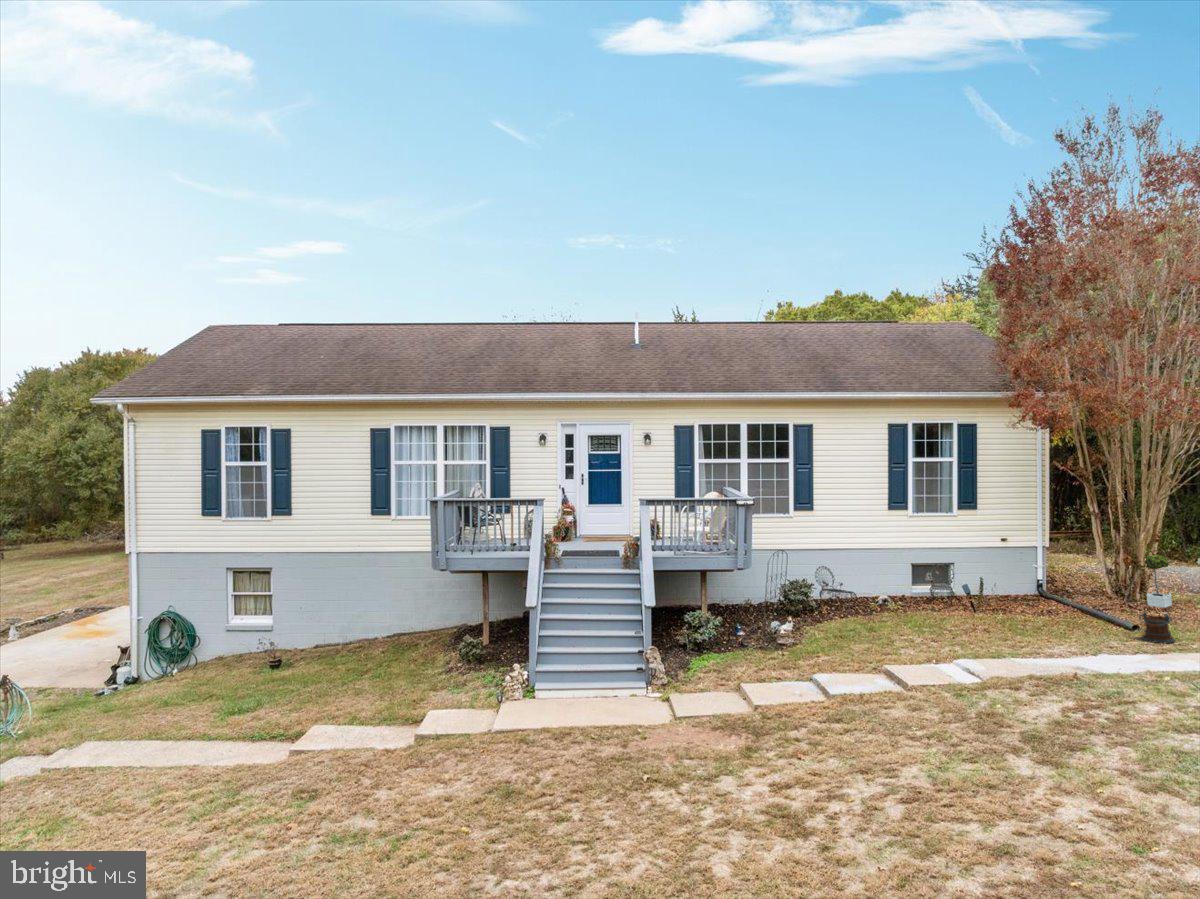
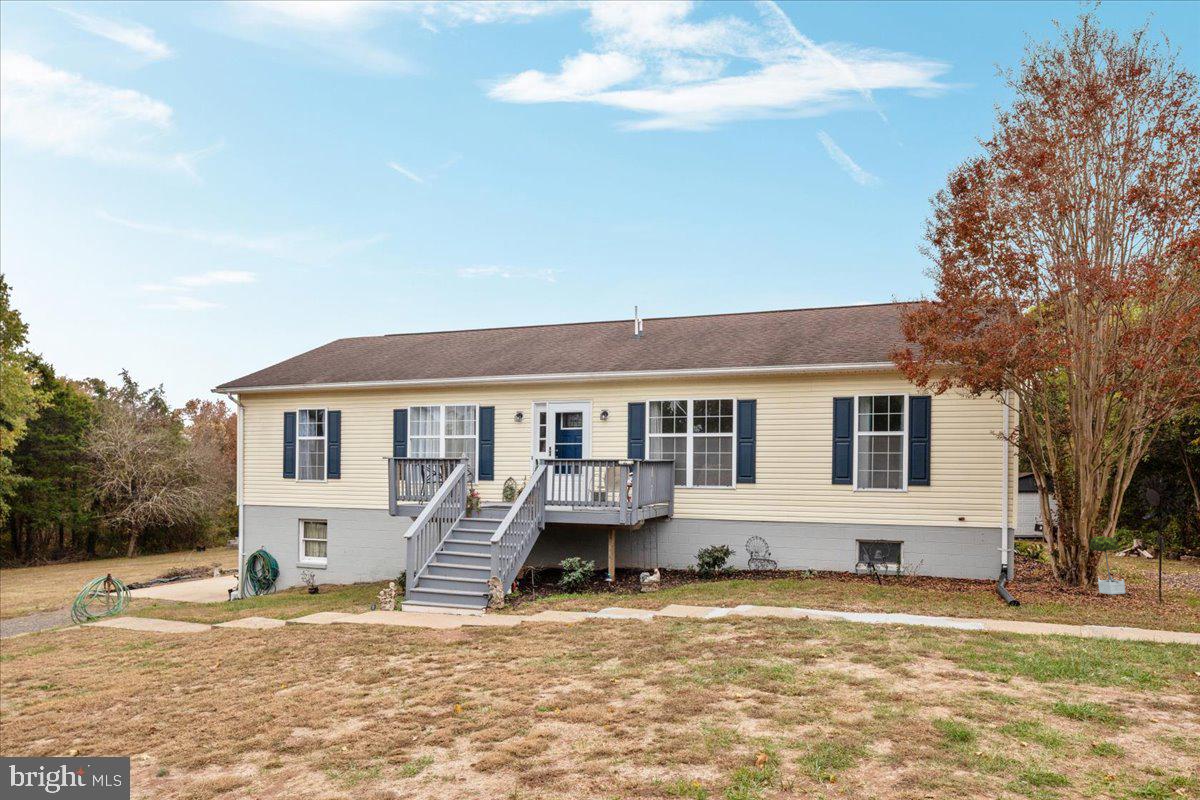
bucket: present [1139,612,1175,643] -> none [976,580,1007,610]

